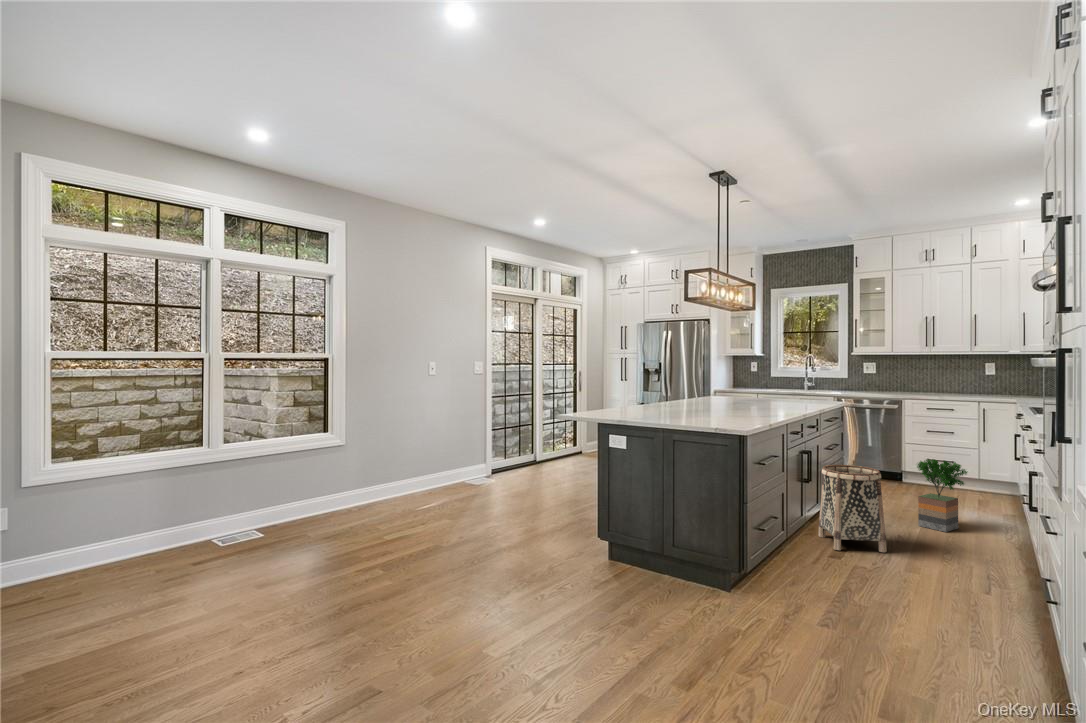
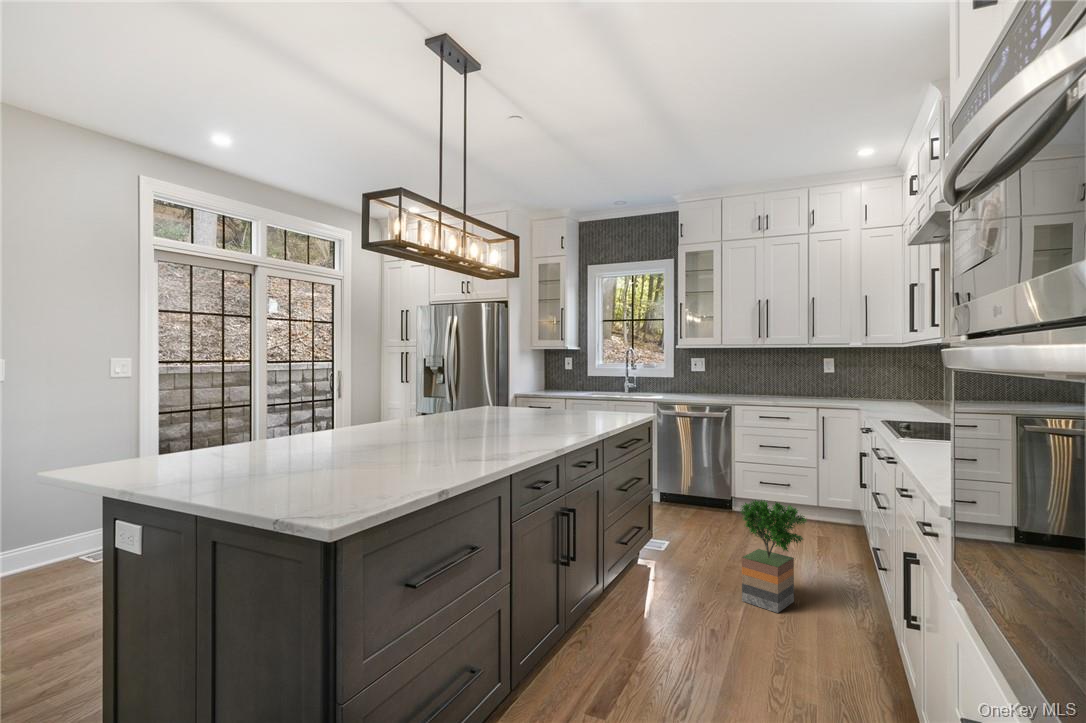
basket: present [819,465,887,552] -> none [592,525,687,686]

